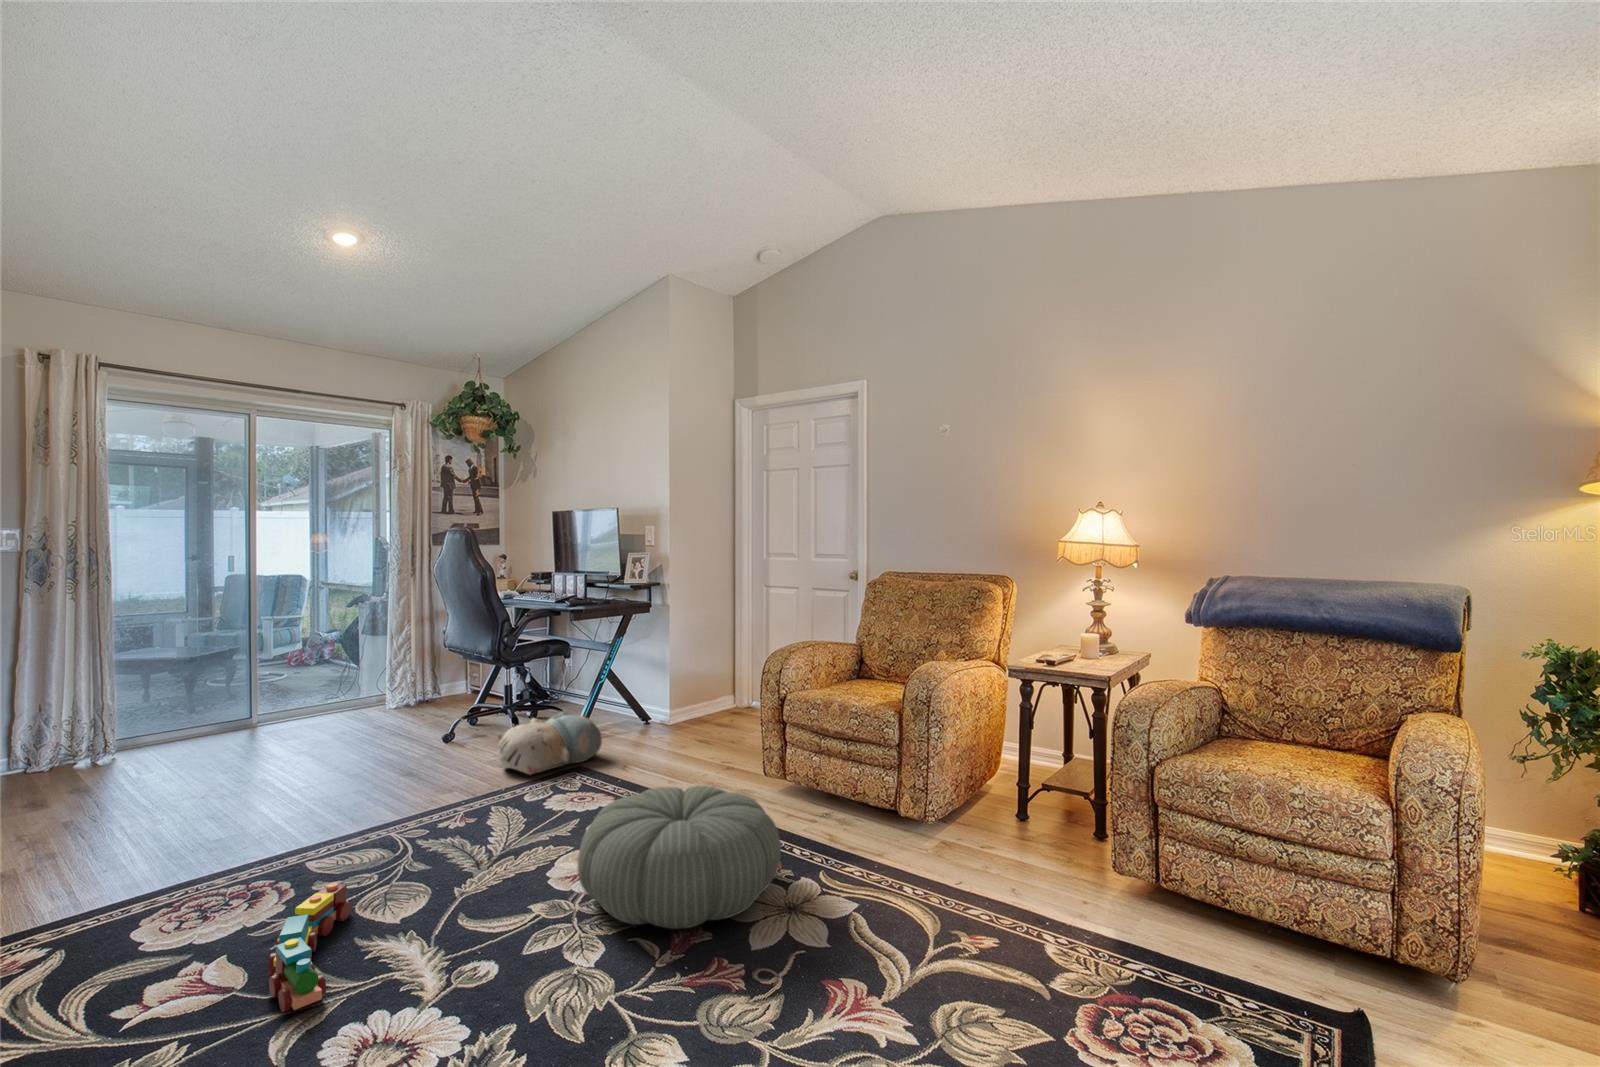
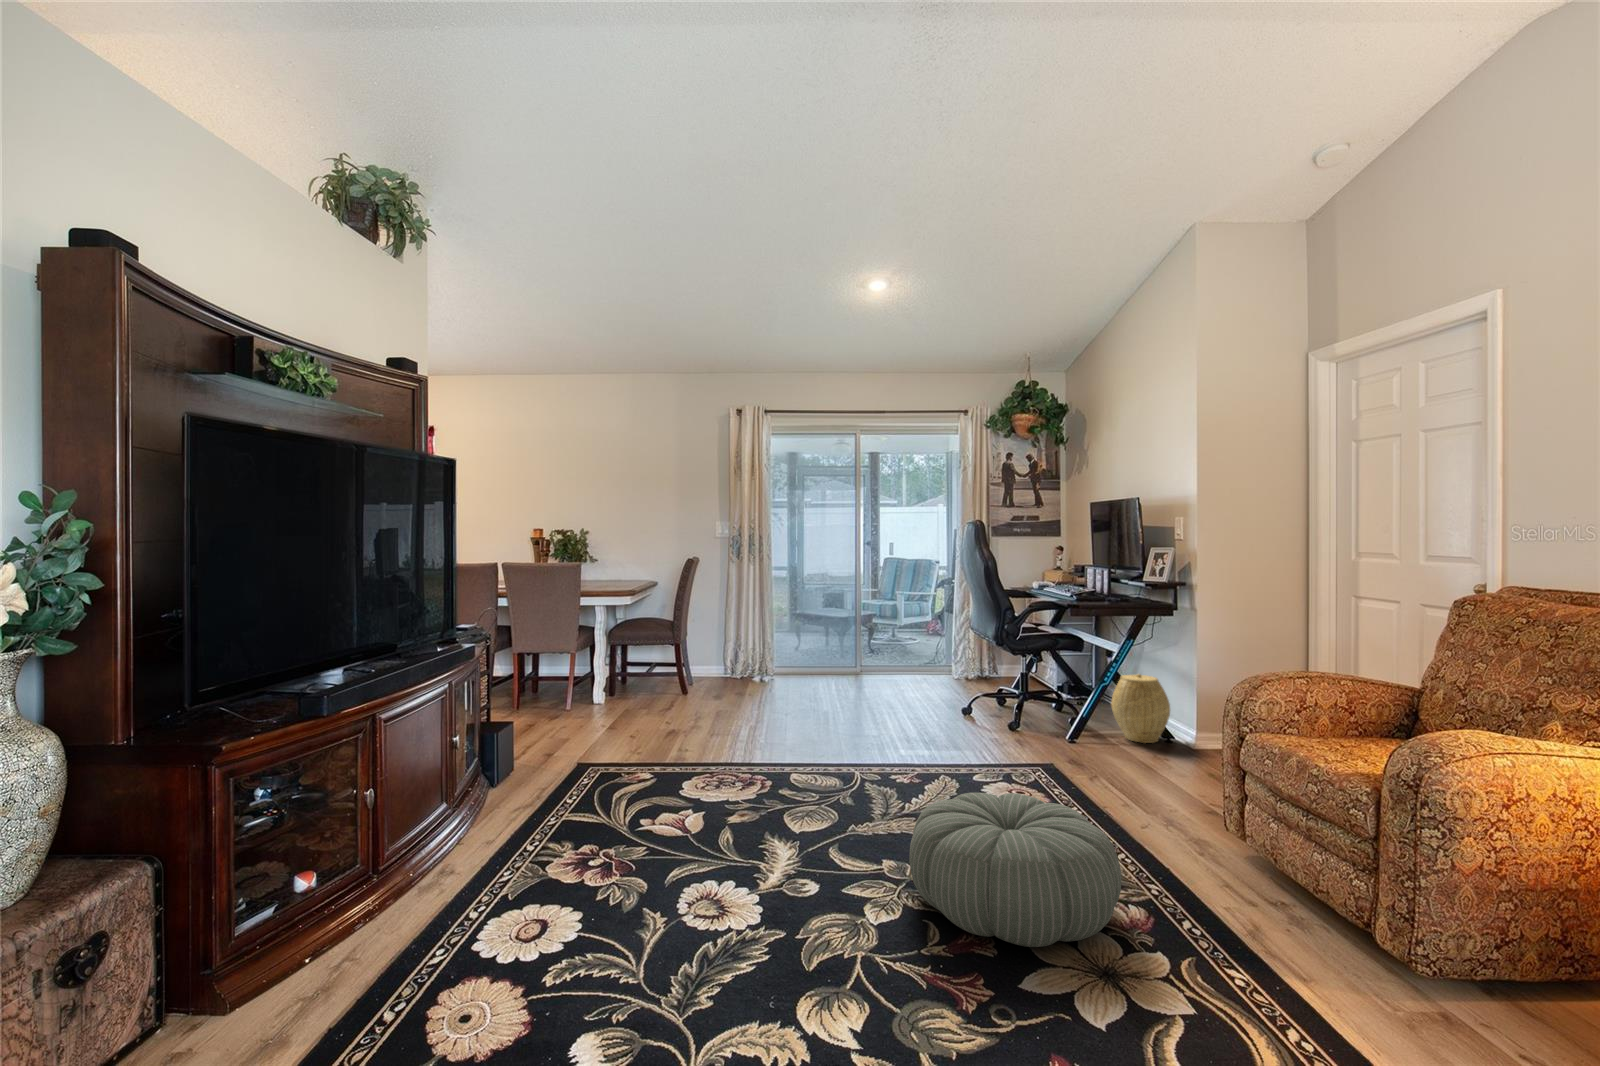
woven basket: none [600,654,653,721] -> present [1111,674,1170,743]
plush toy: present [497,712,602,774] -> none [975,716,1074,766]
toy train: present [268,883,351,1012] -> none [701,791,789,857]

